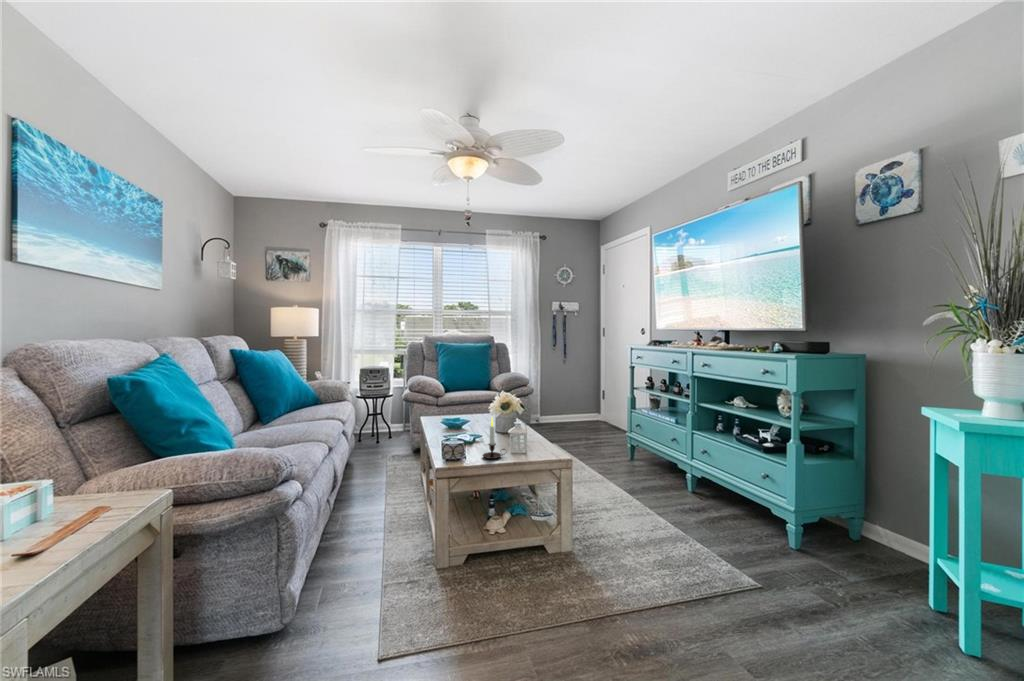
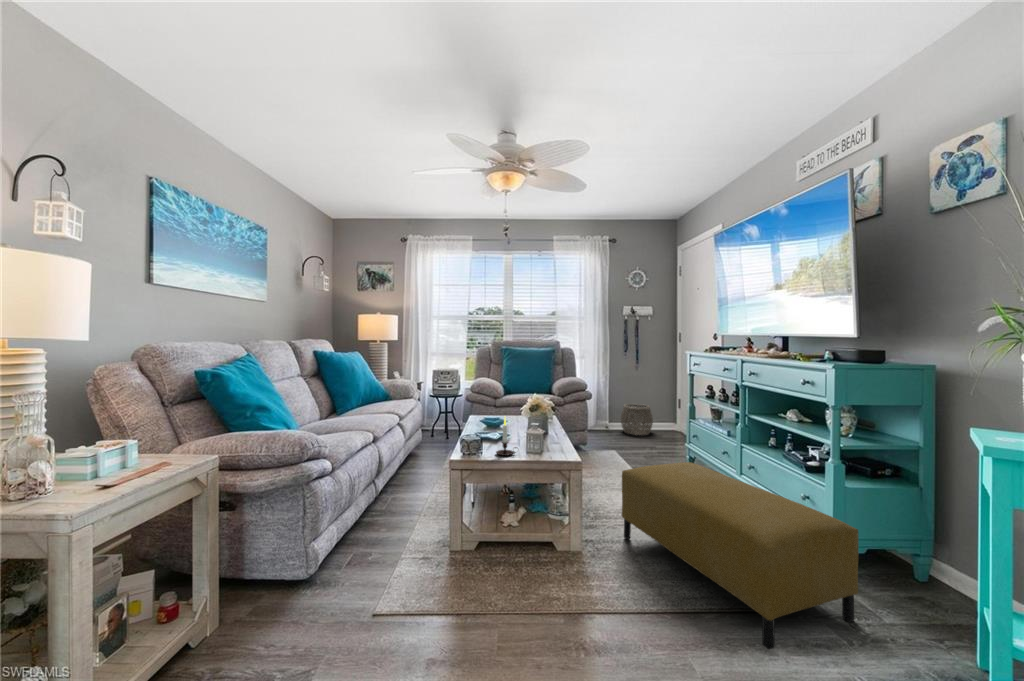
woven basket: none [555,397,585,427] -> present [621,404,653,435]
ottoman: none [604,451,830,622] -> present [622,462,859,649]

